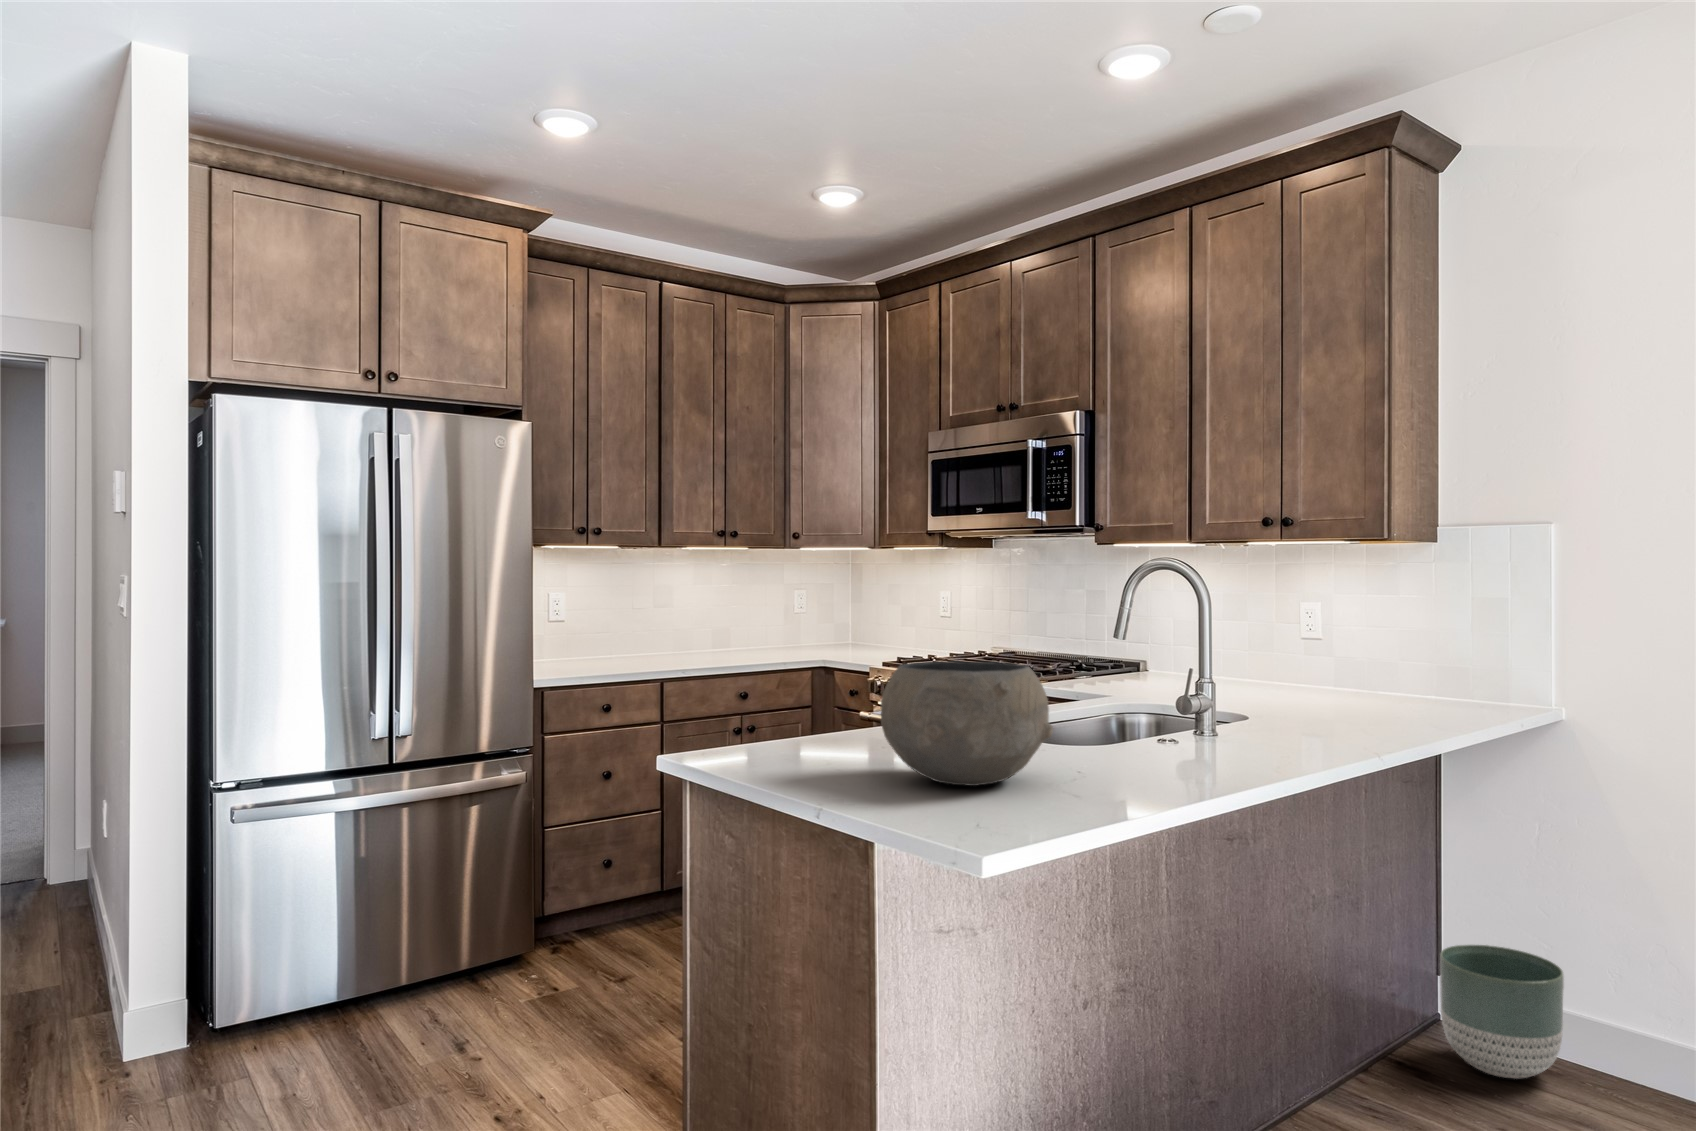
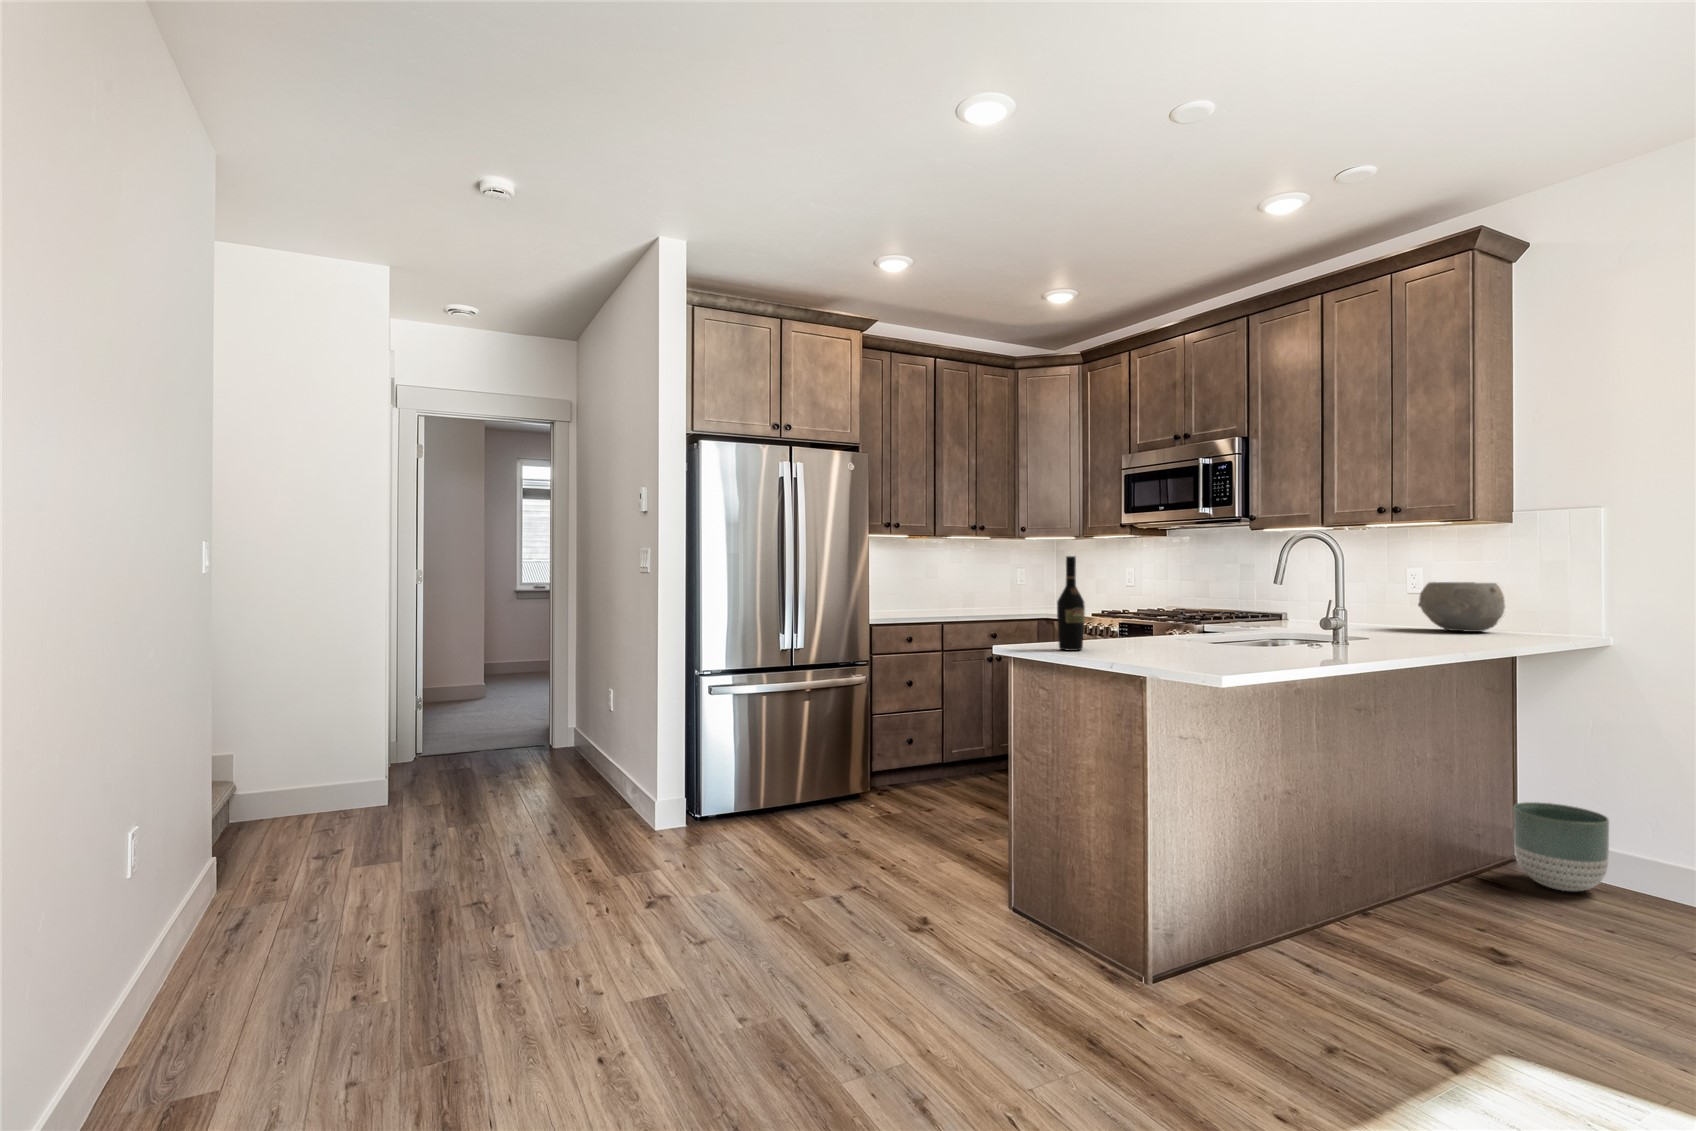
wine bottle: none [759,604,804,764] -> present [1057,556,1085,651]
ceramic bowl: present [881,662,1053,786] -> present [1418,582,1505,632]

